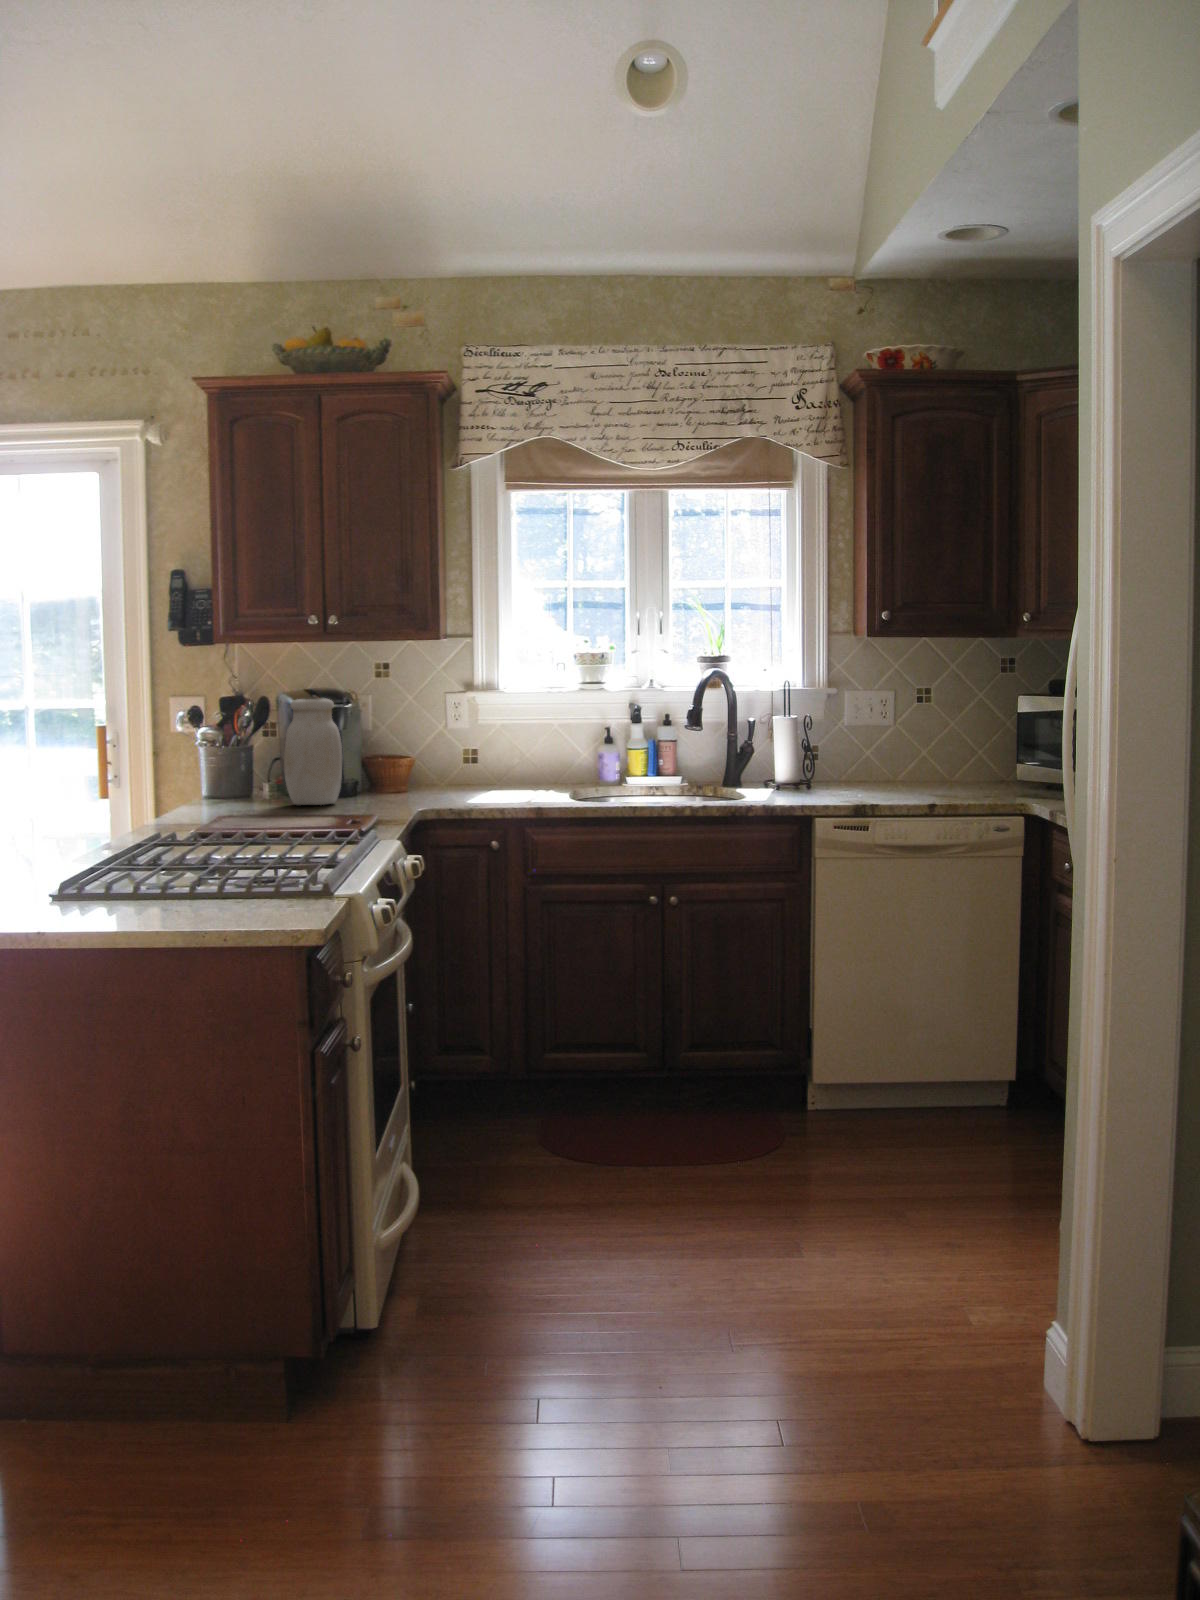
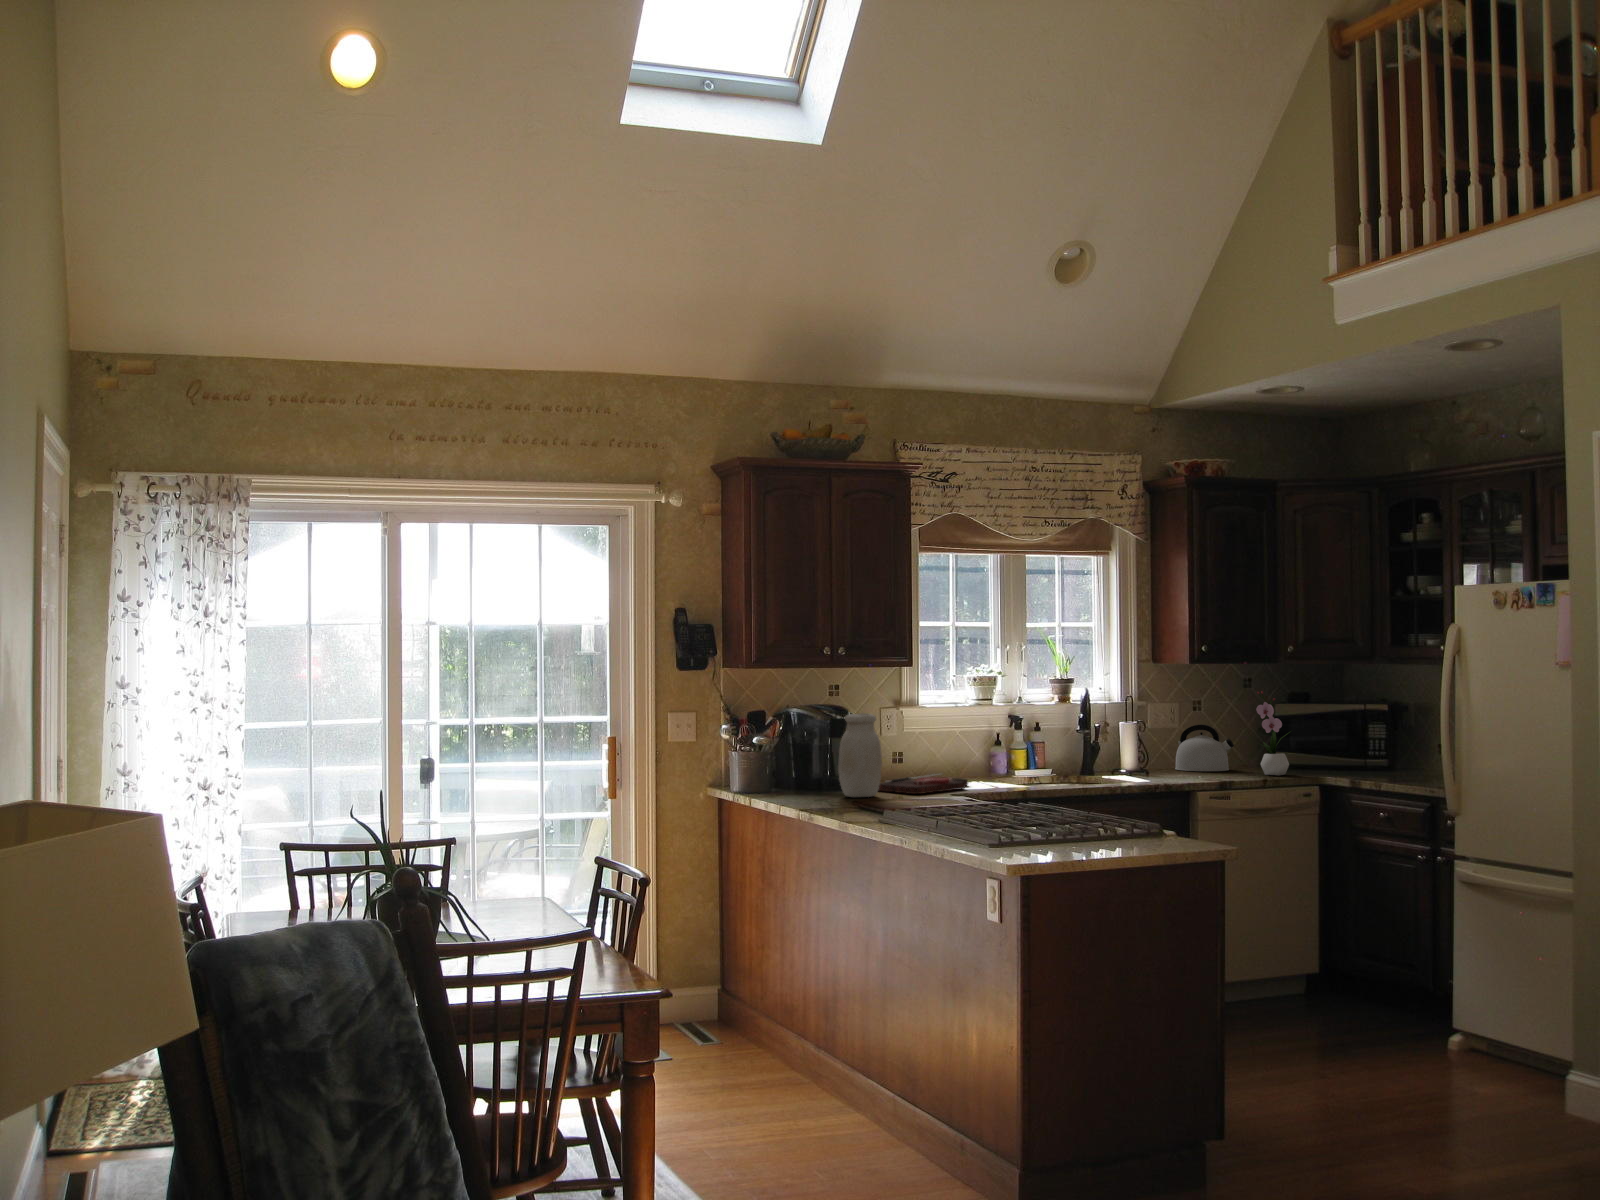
flower arrangement: none [954,675,1010,795] -> present [1256,691,1291,775]
kettle: none [872,722,949,787] -> present [1175,724,1234,771]
cutting board: none [370,778,508,803] -> present [878,775,968,794]

